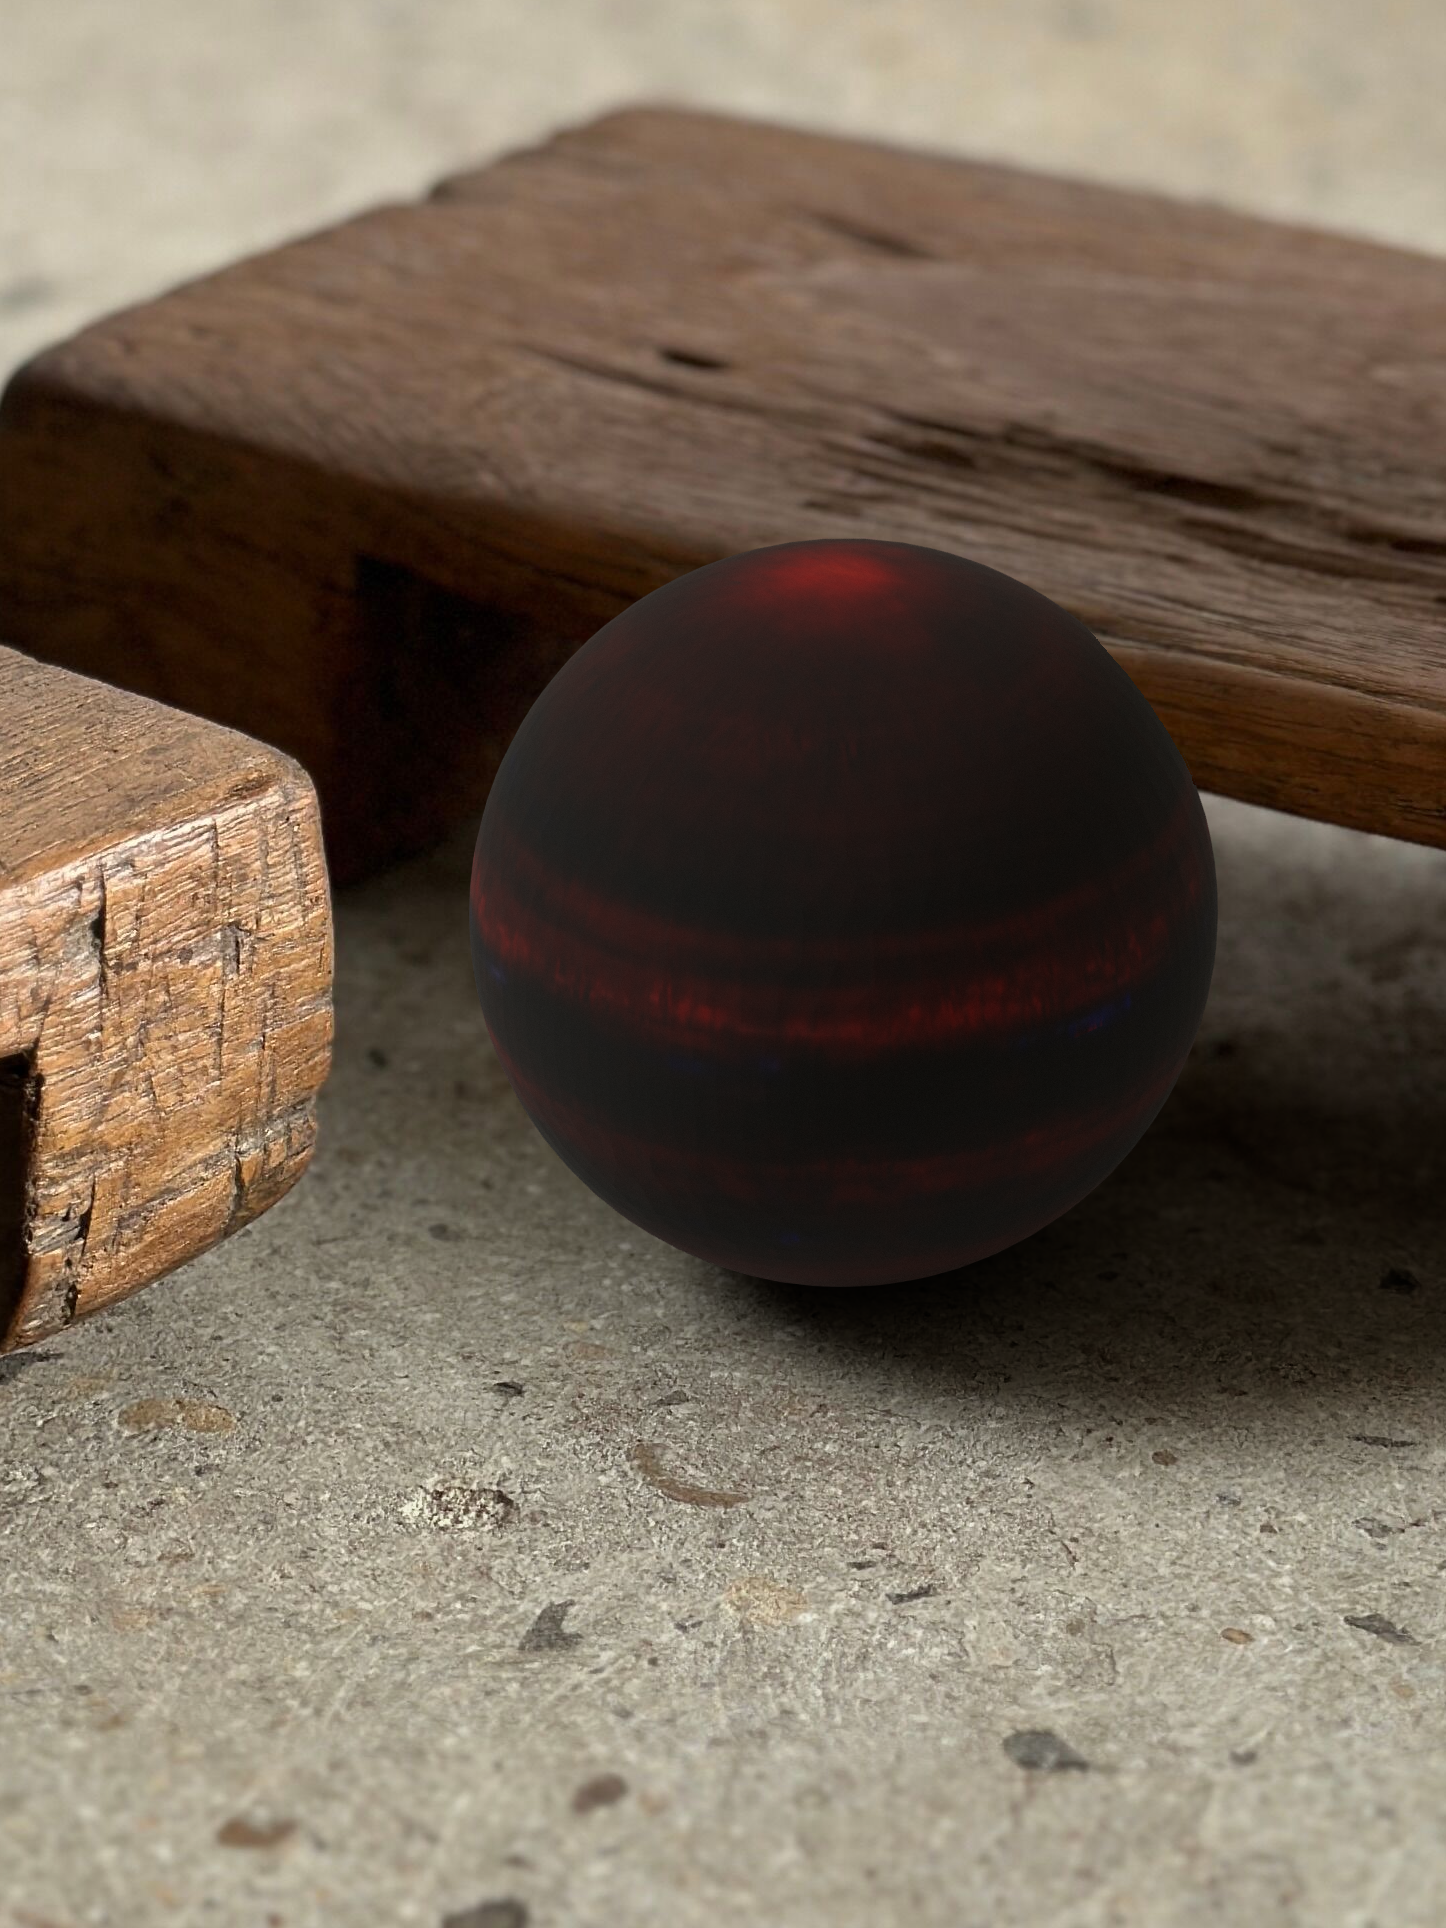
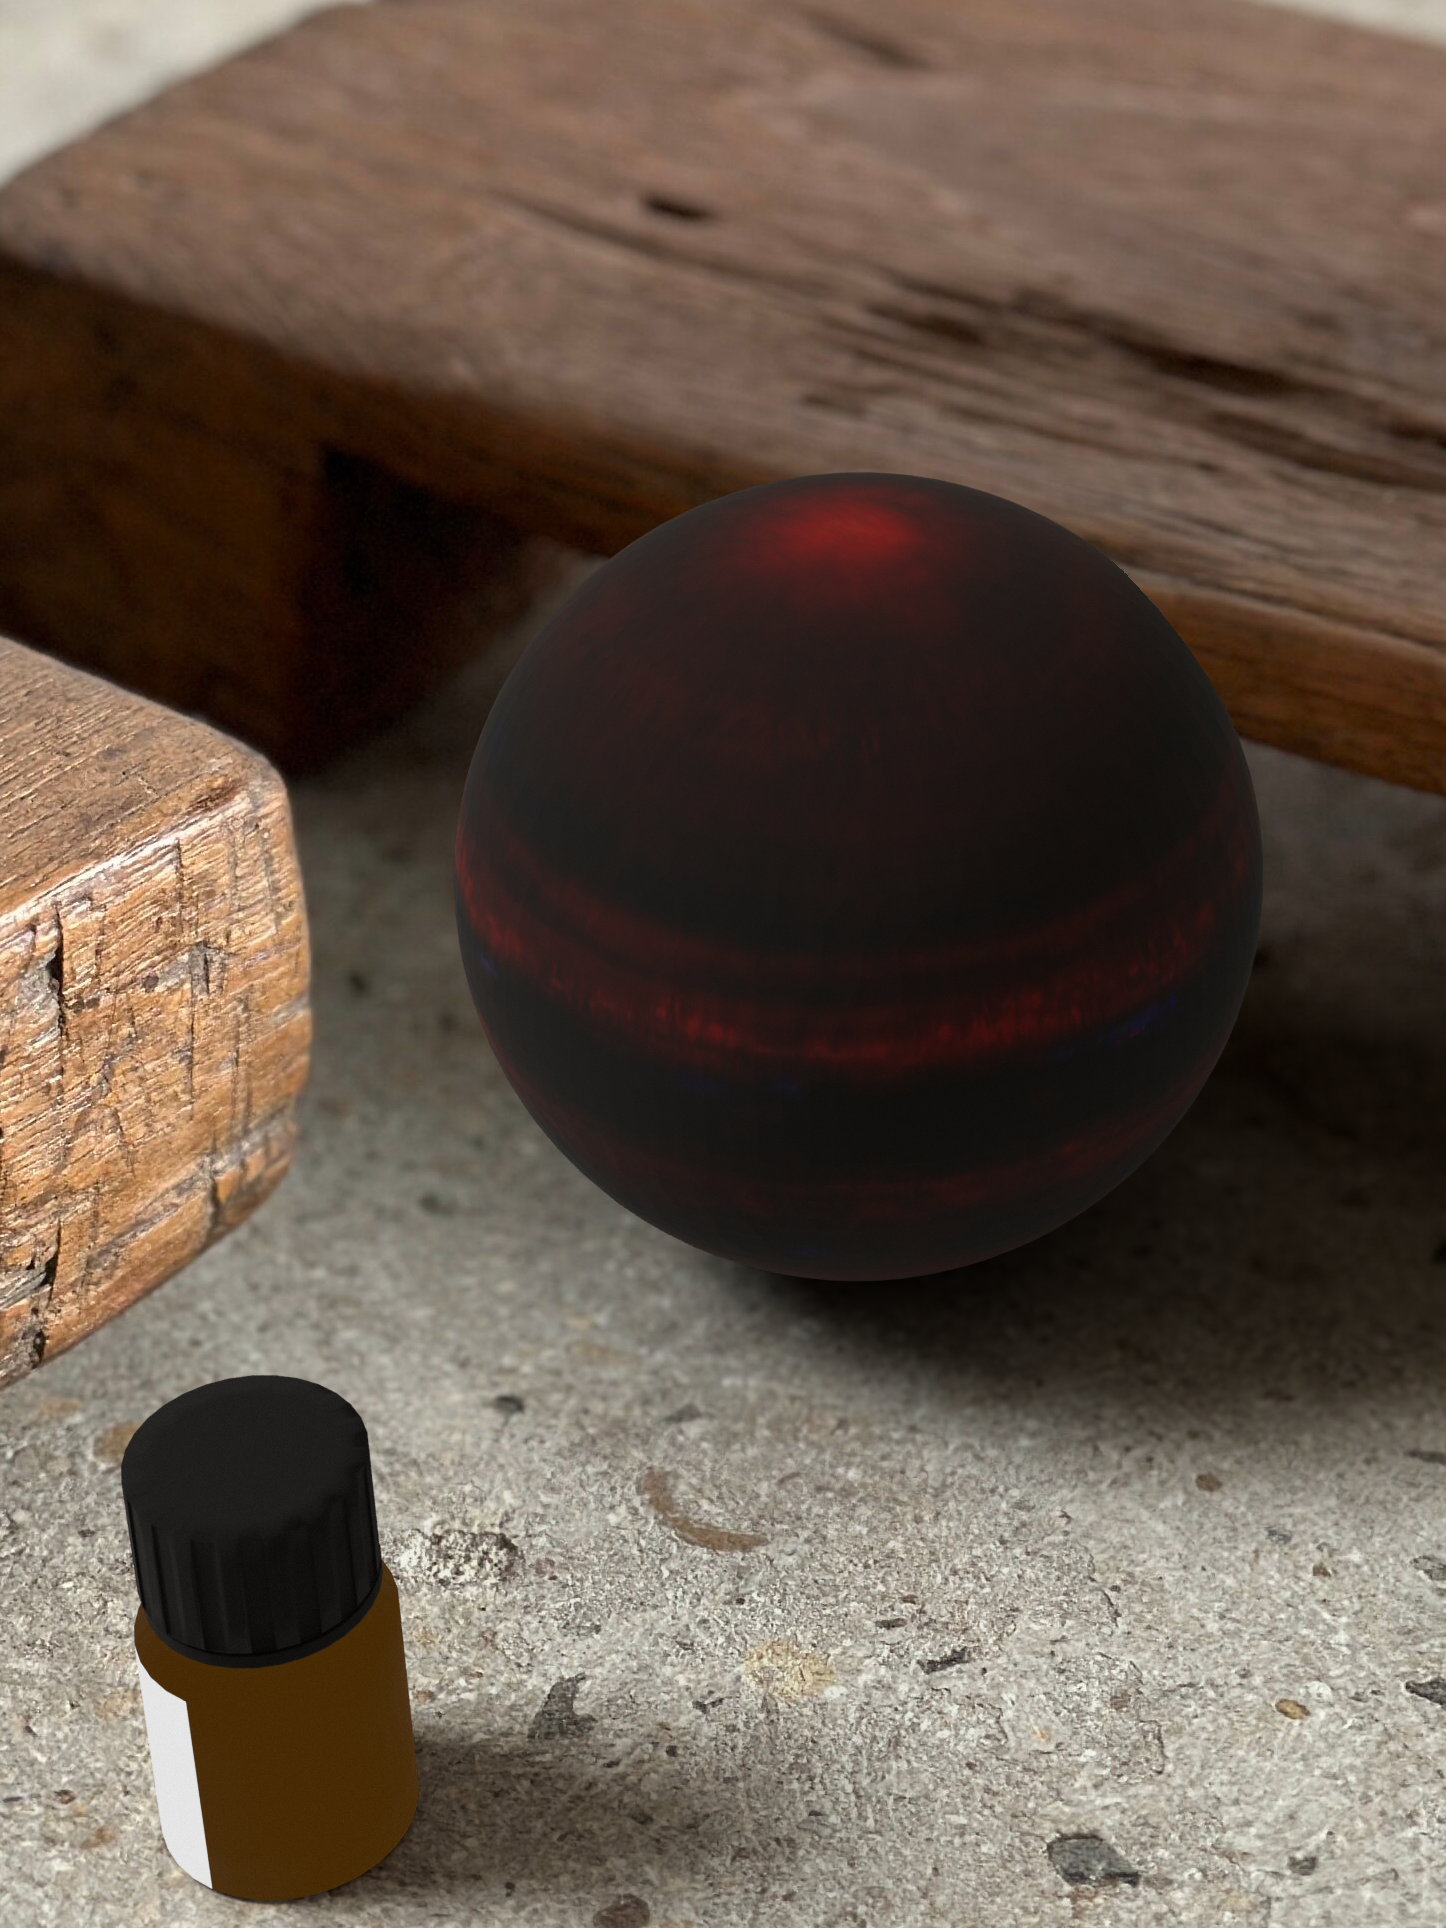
bottle: none [148,1285,417,1784] -> present [121,1375,419,1900]

